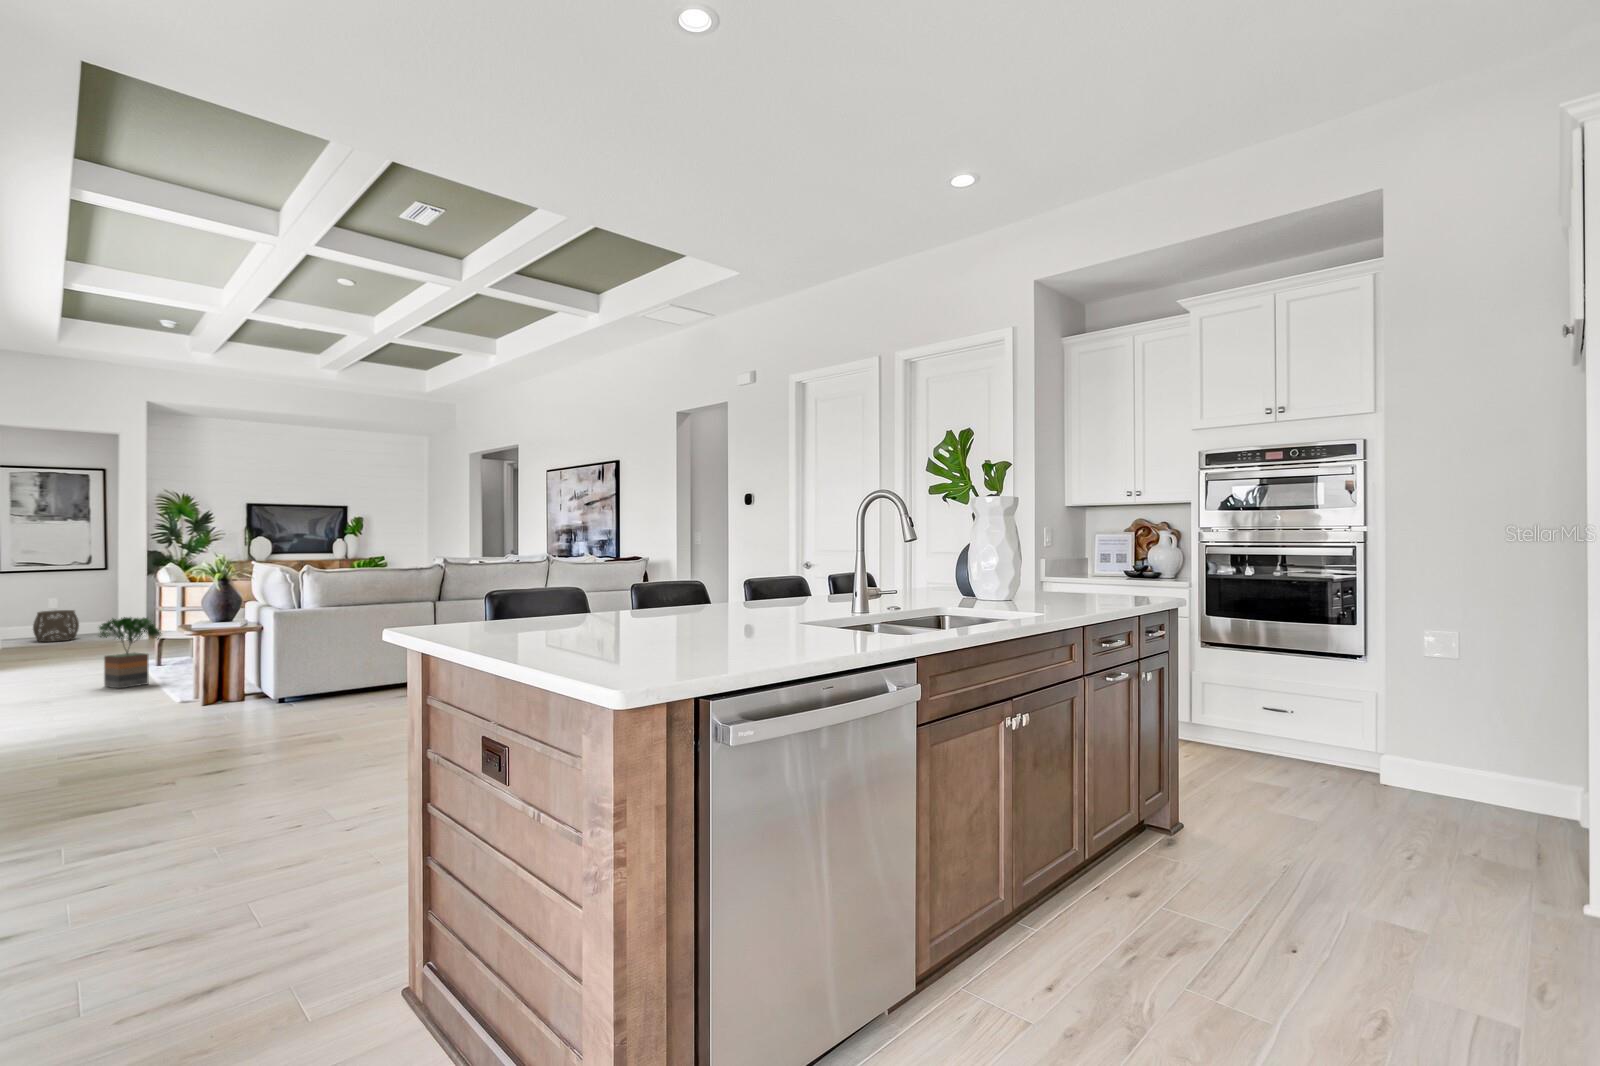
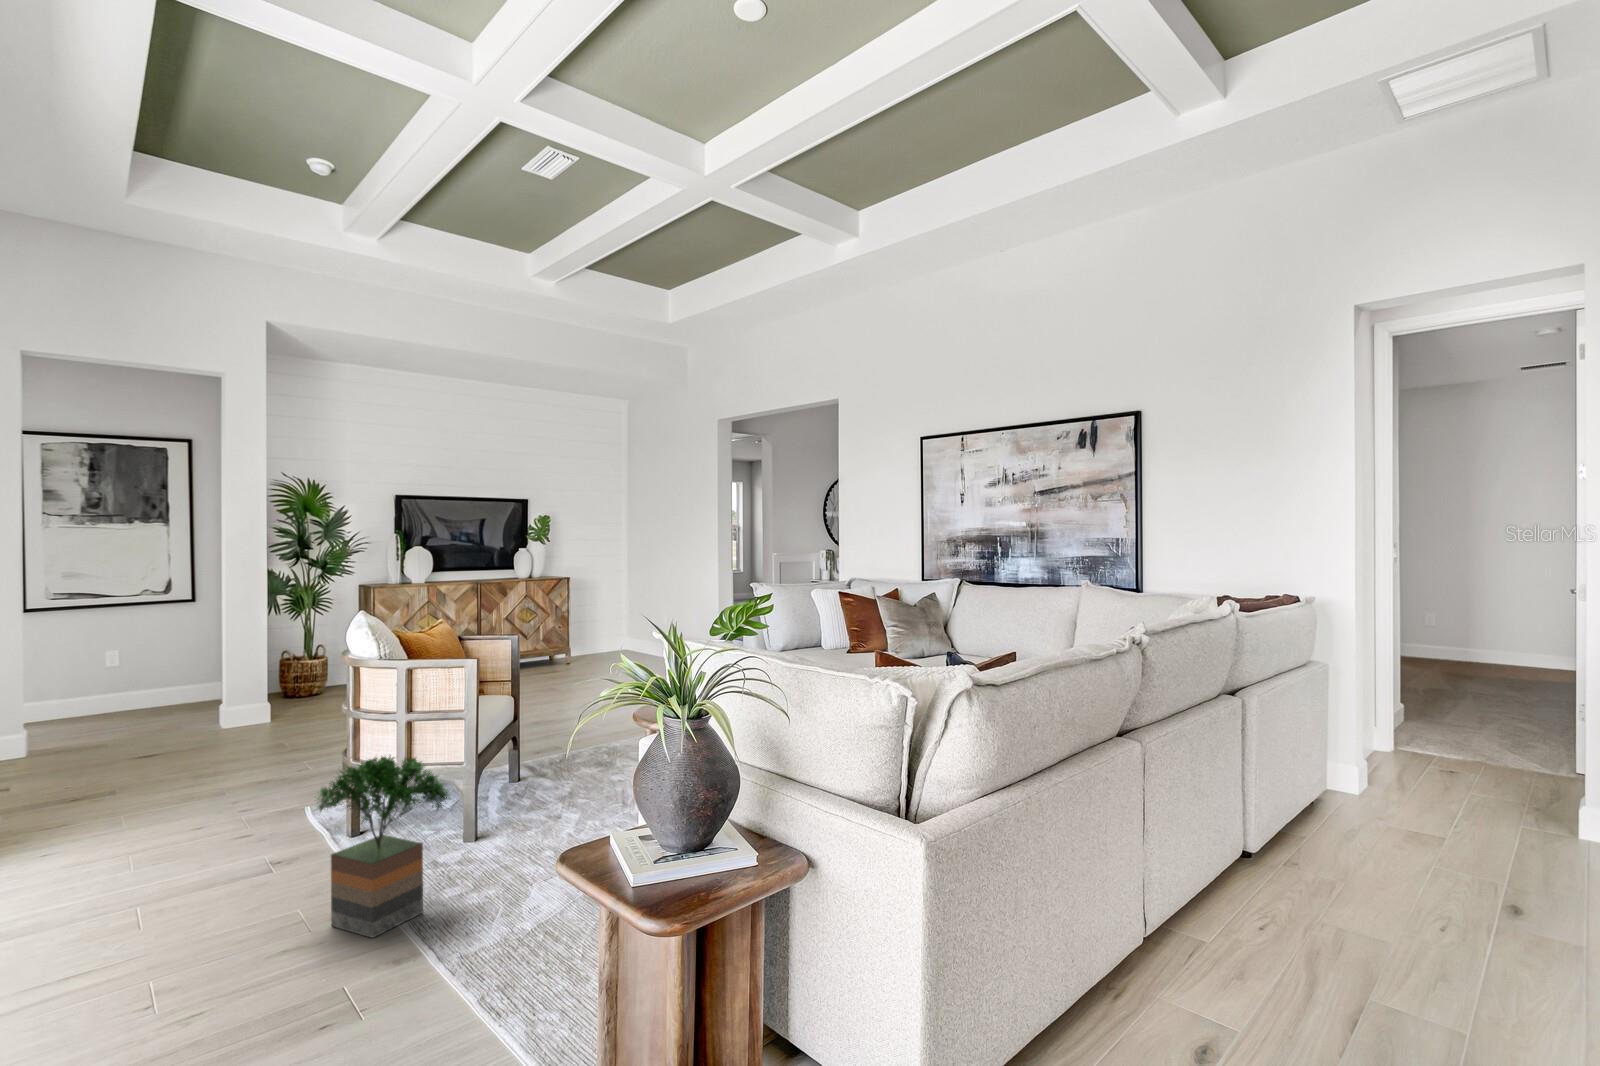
woven basket: present [33,610,79,642] -> none [83,677,159,736]

